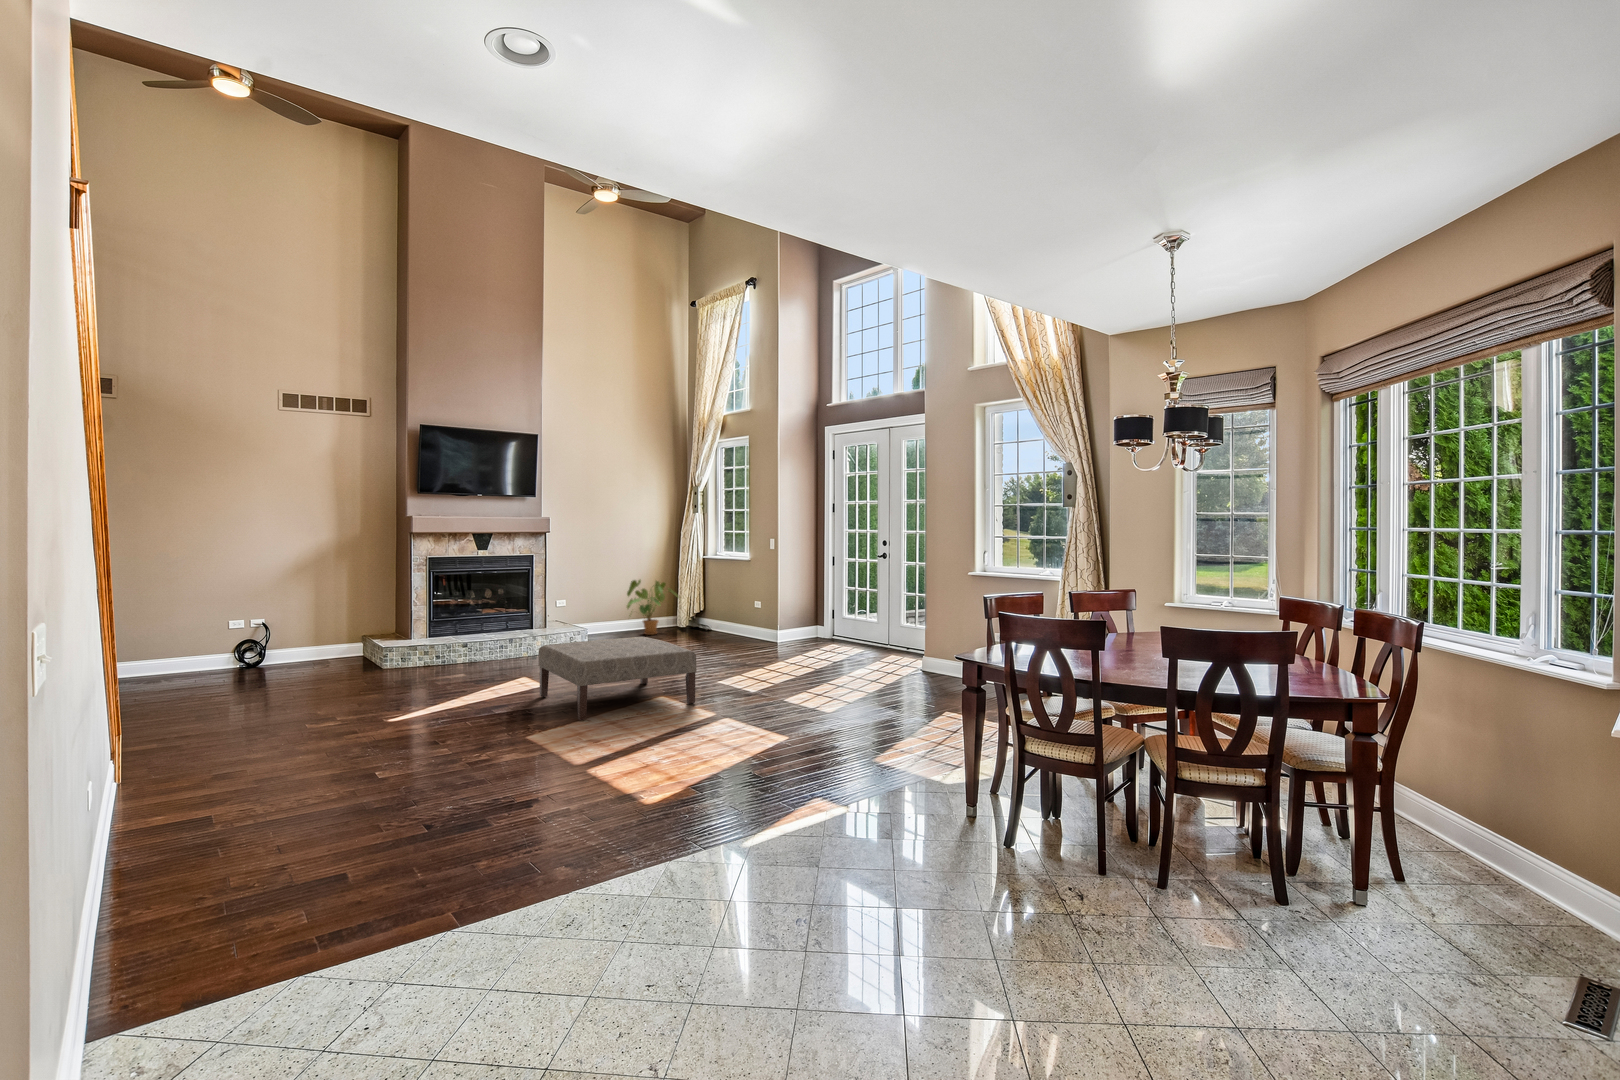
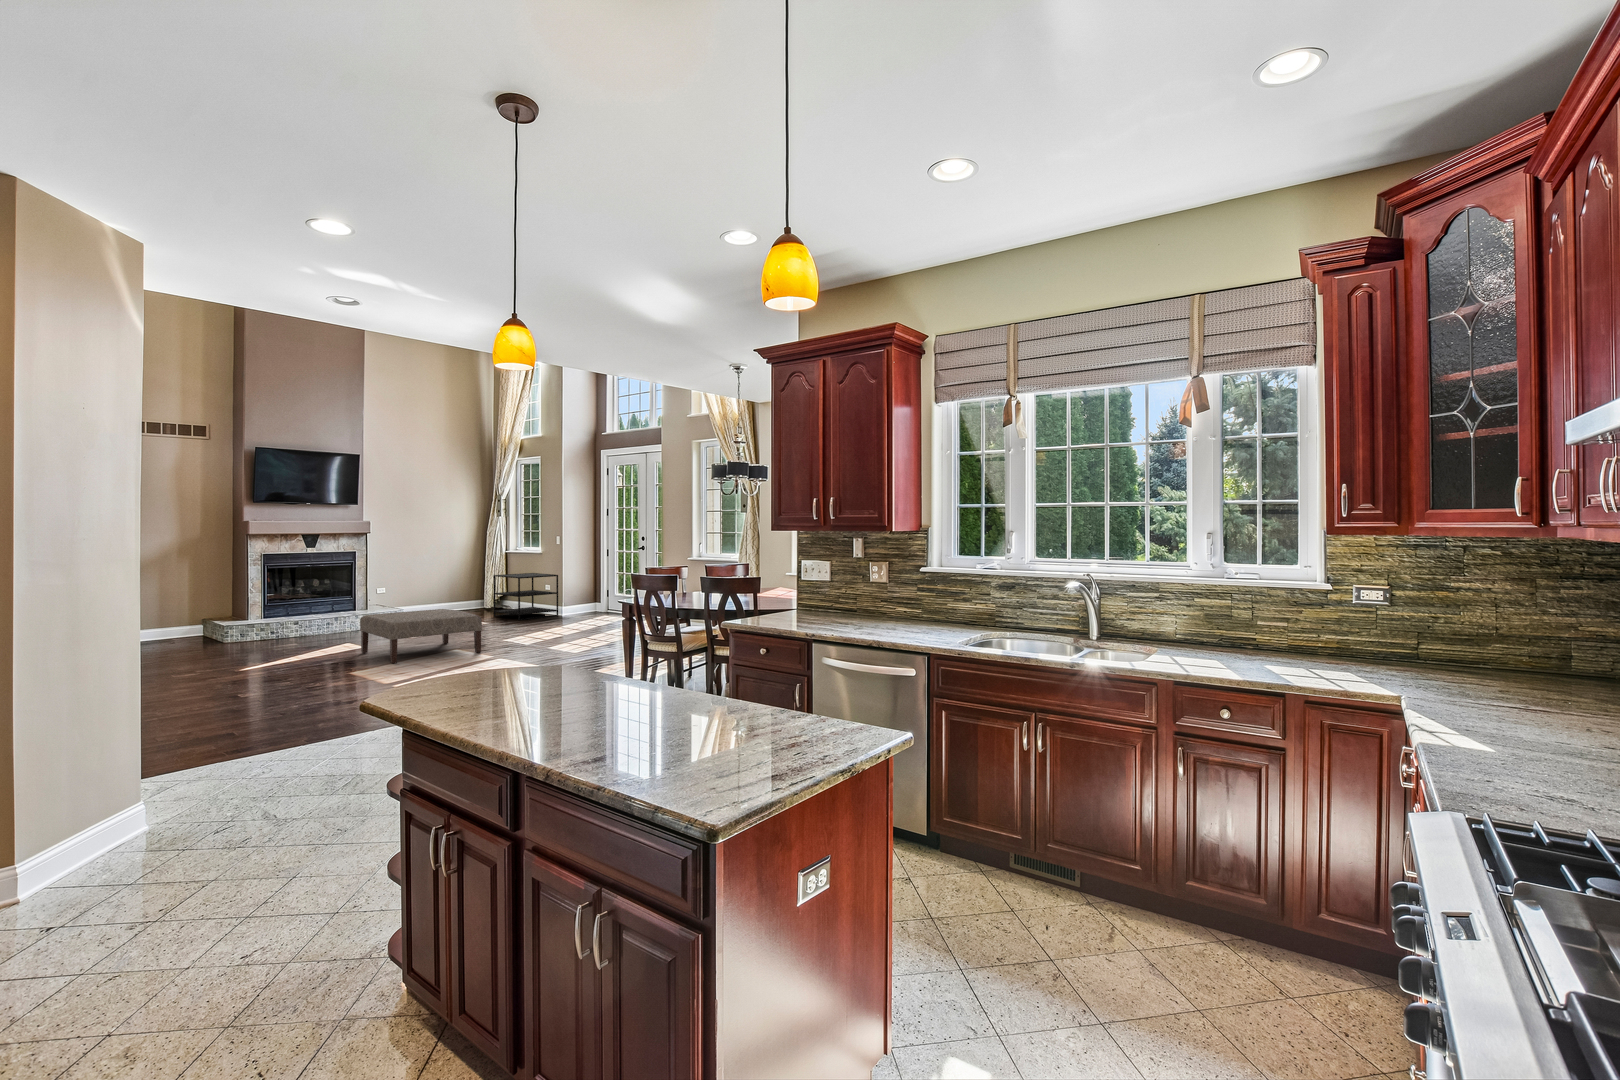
house plant: present [627,580,679,635] -> none [438,570,487,615]
side table: none [692,584,771,647] -> present [494,573,558,620]

